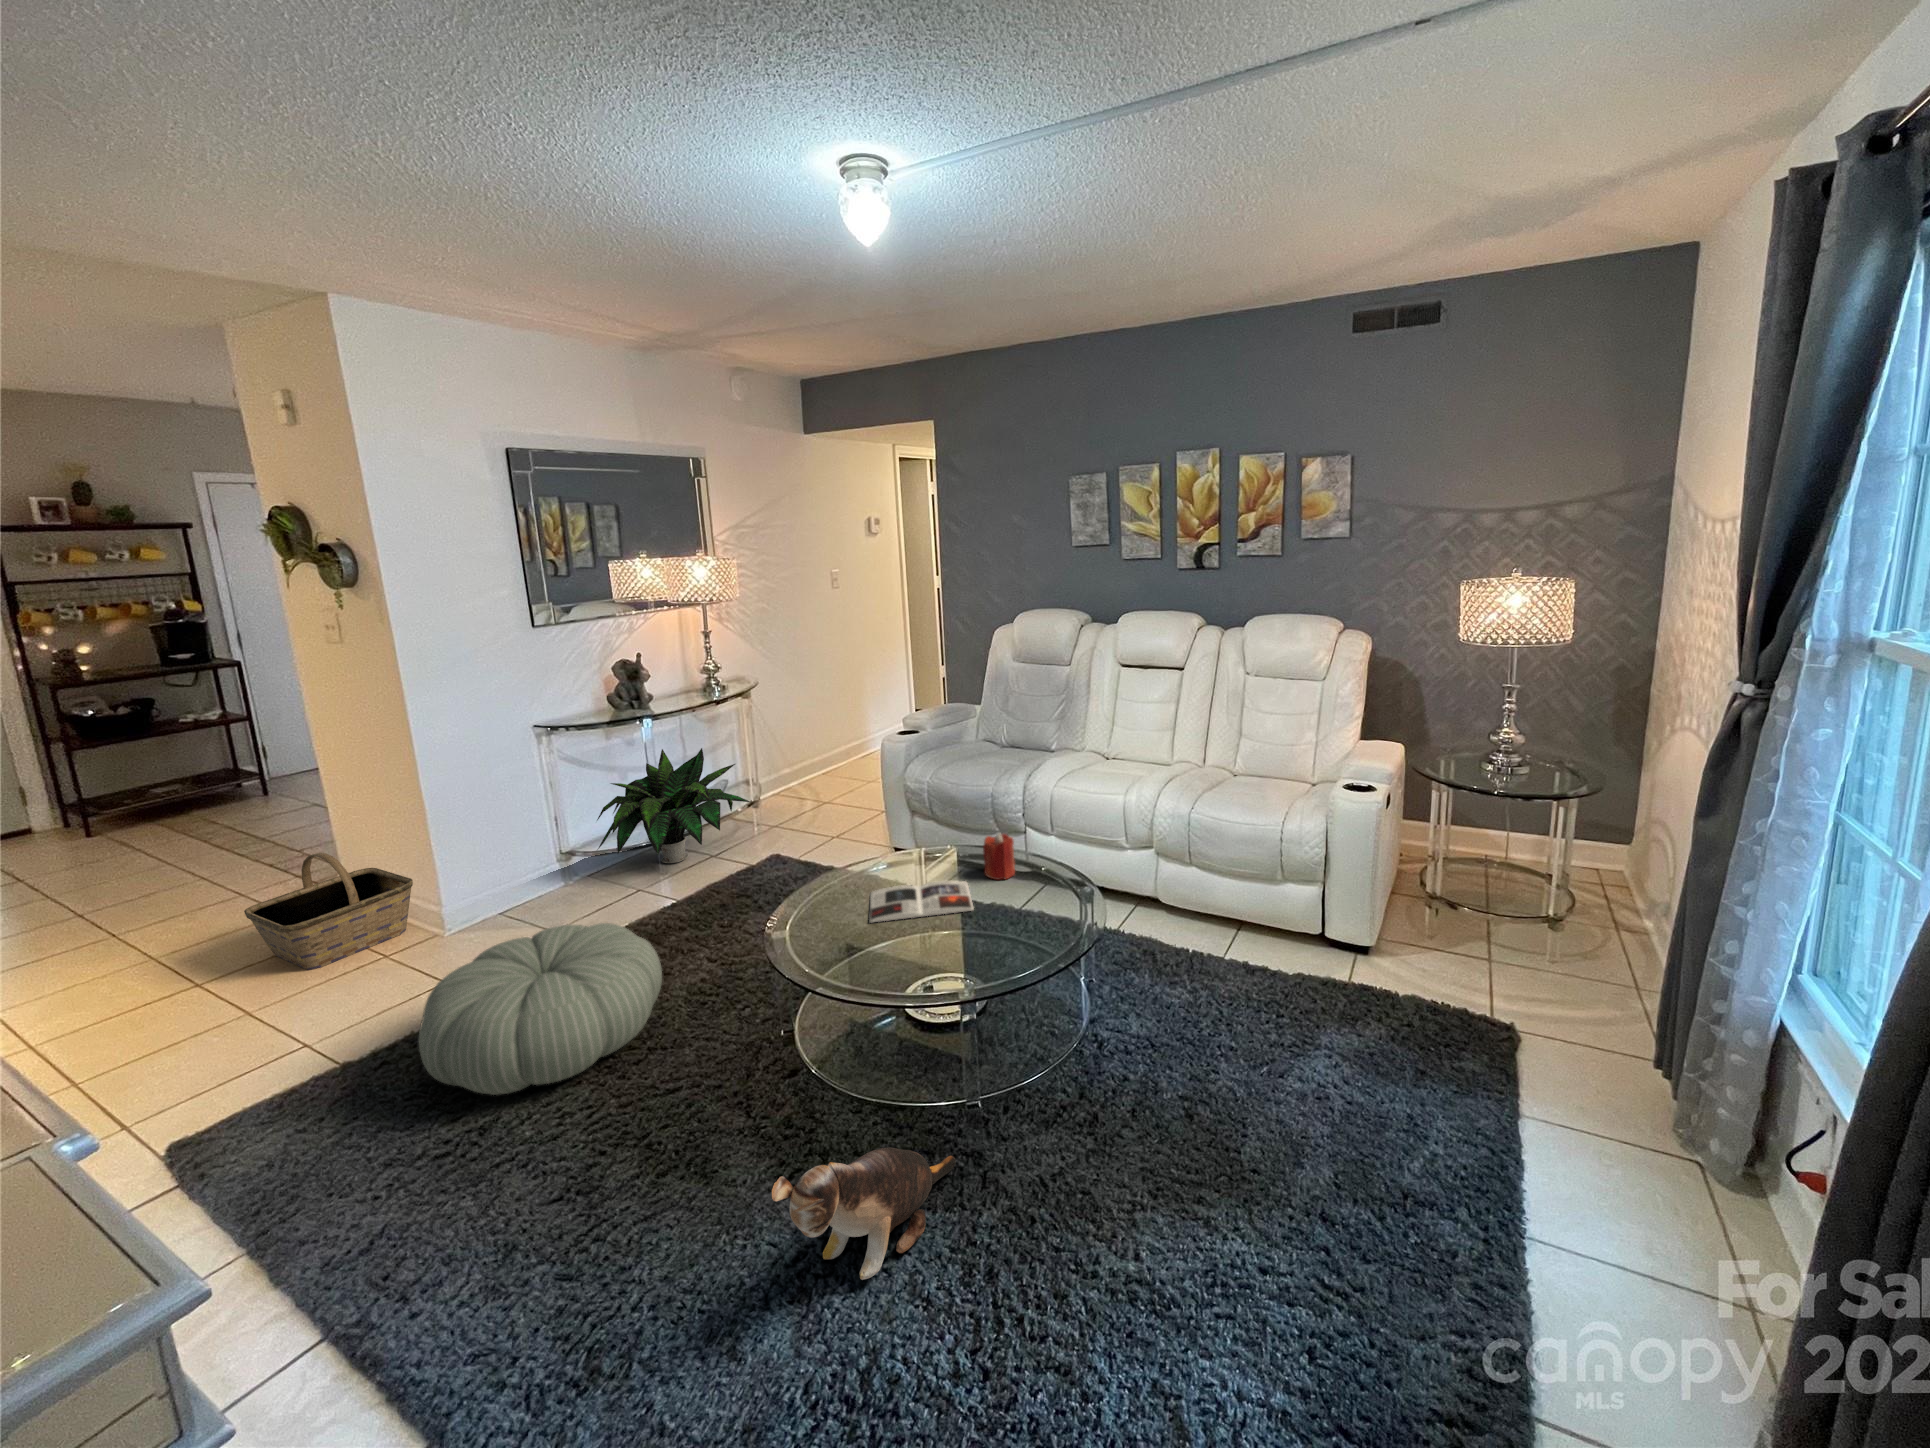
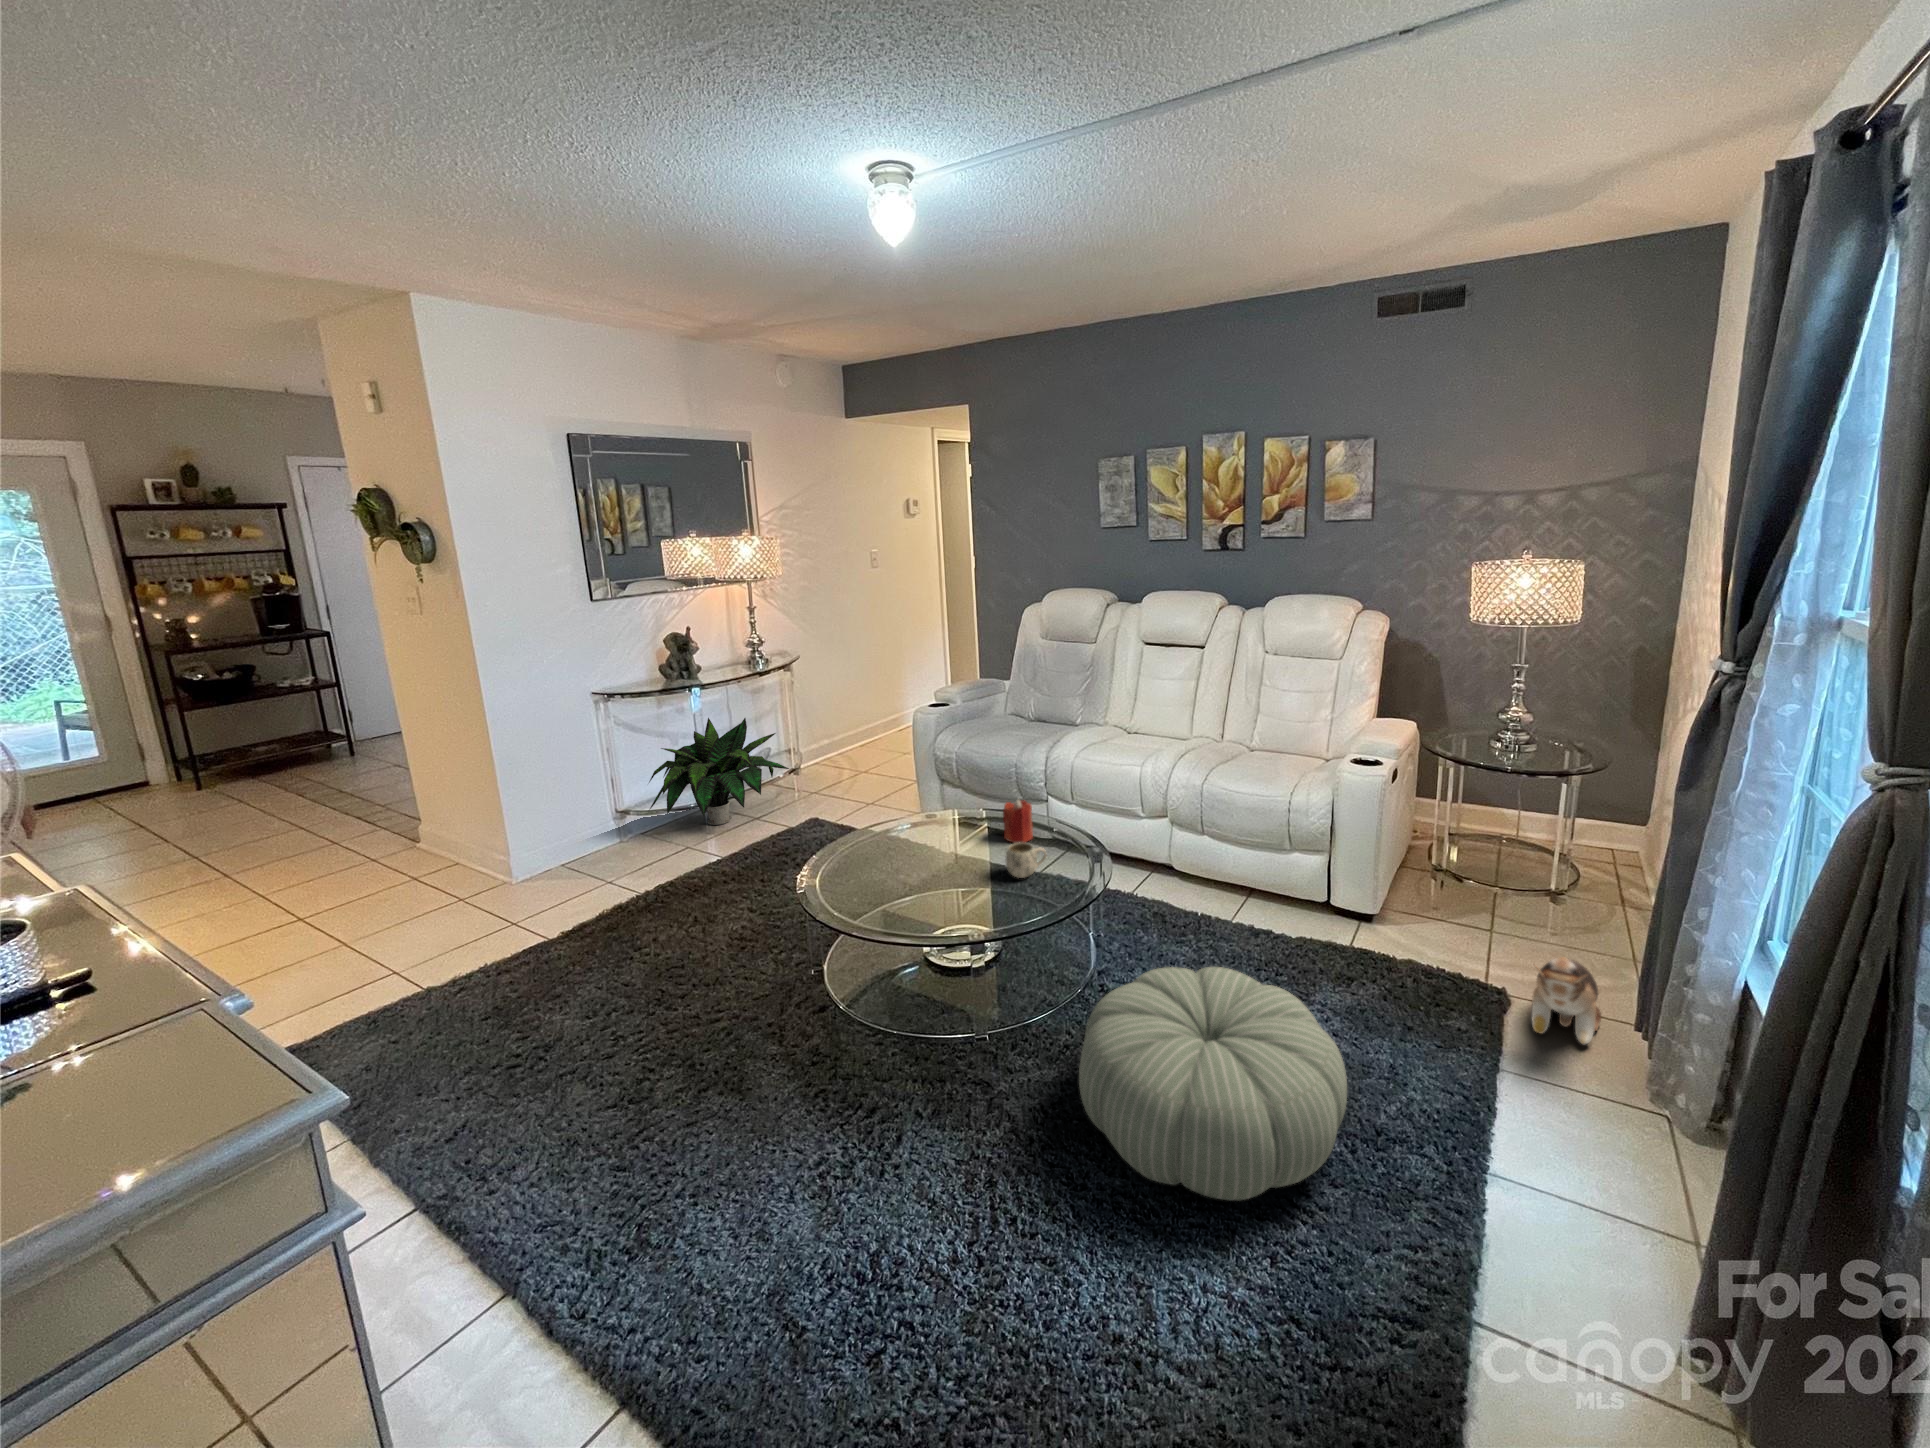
basket: present [244,853,413,970] -> none [339,805,484,910]
magazine: present [869,881,974,922] -> none [894,843,992,878]
mug: none [989,881,1033,919] -> present [1006,843,1047,878]
pouf: present [419,923,662,1095] -> present [1079,967,1347,1201]
plush toy: present [772,1147,956,1280] -> present [1532,957,1601,1044]

